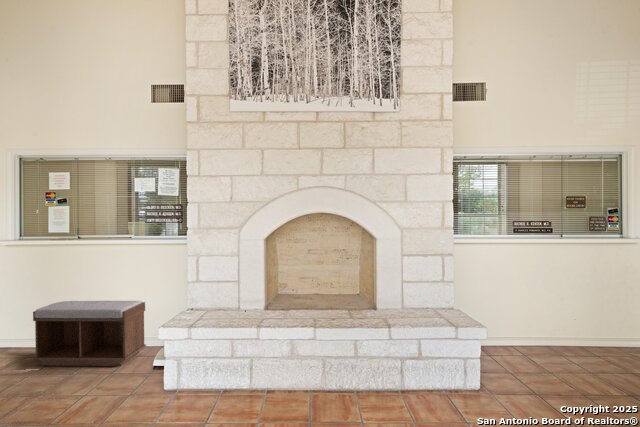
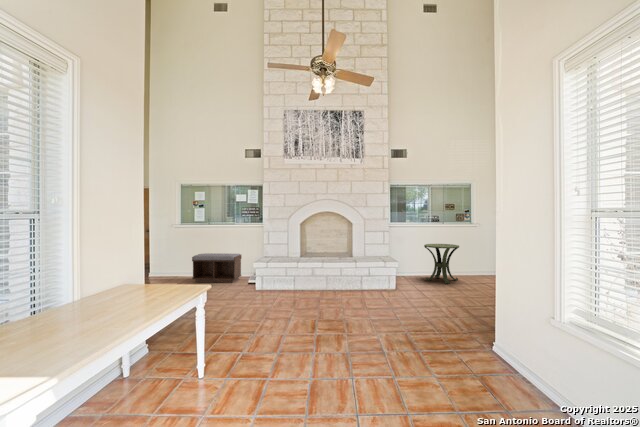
side table: none [527,276,606,365] -> present [424,244,459,284]

